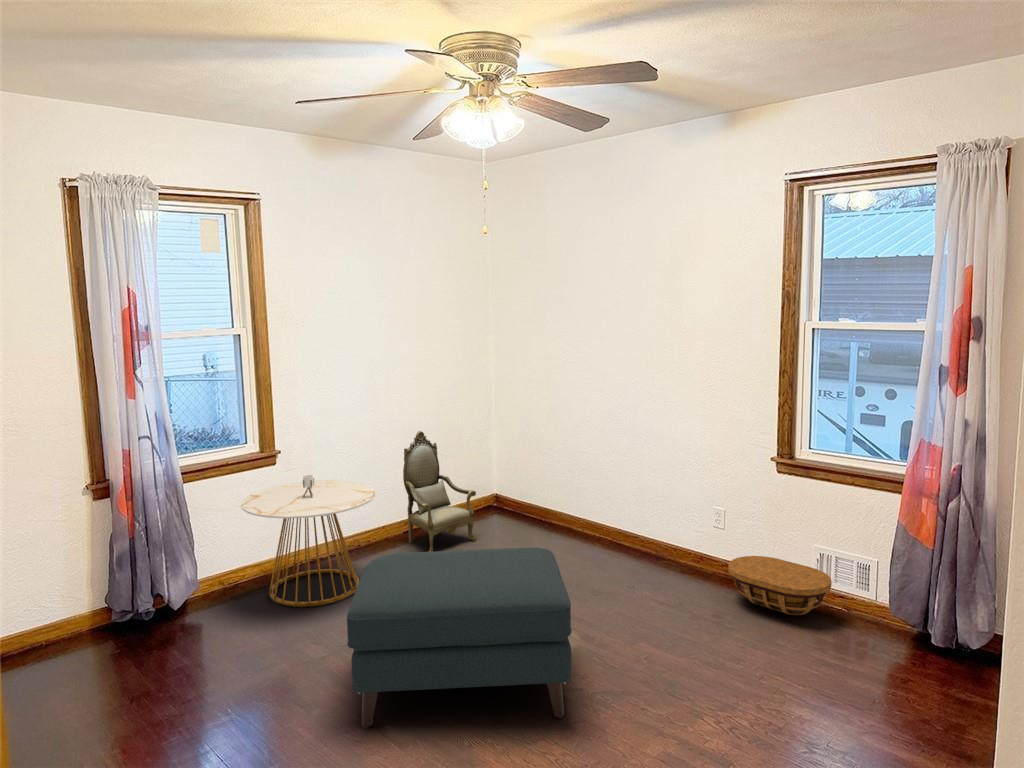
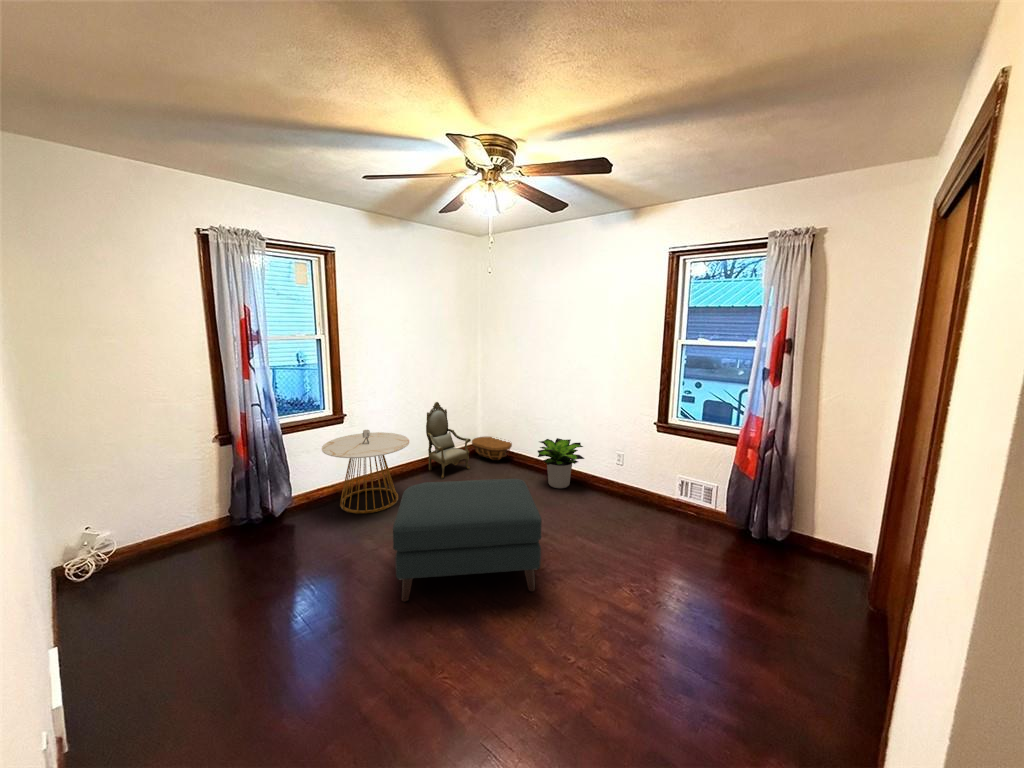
potted plant: none [583,488,661,570] -> present [538,438,584,488]
basket: present [728,556,832,615] -> present [472,437,512,460]

